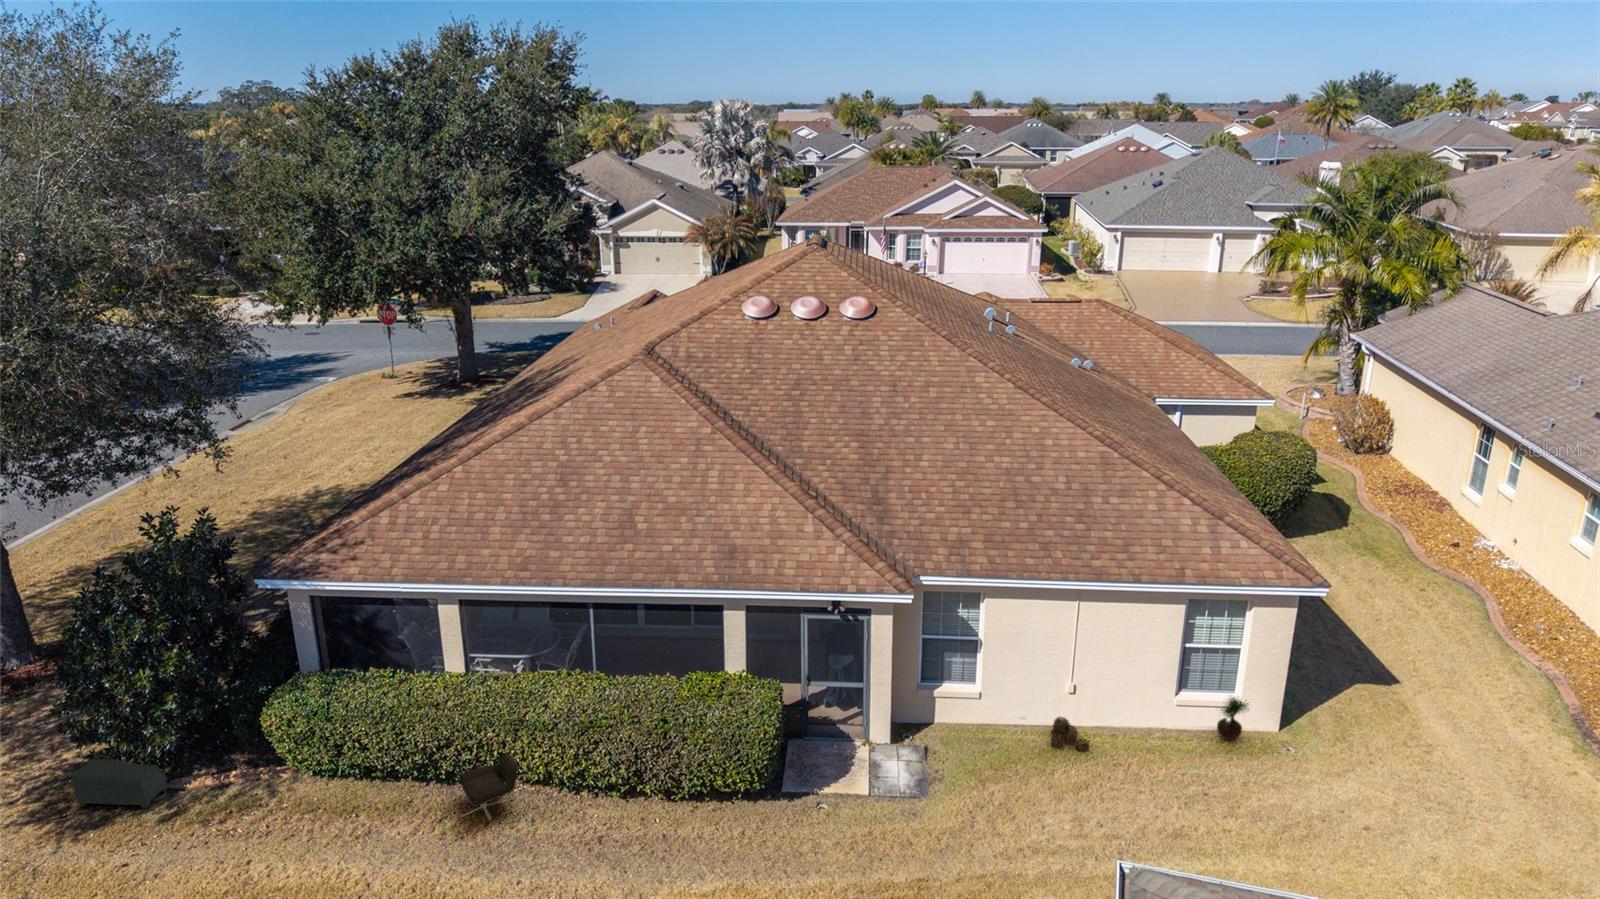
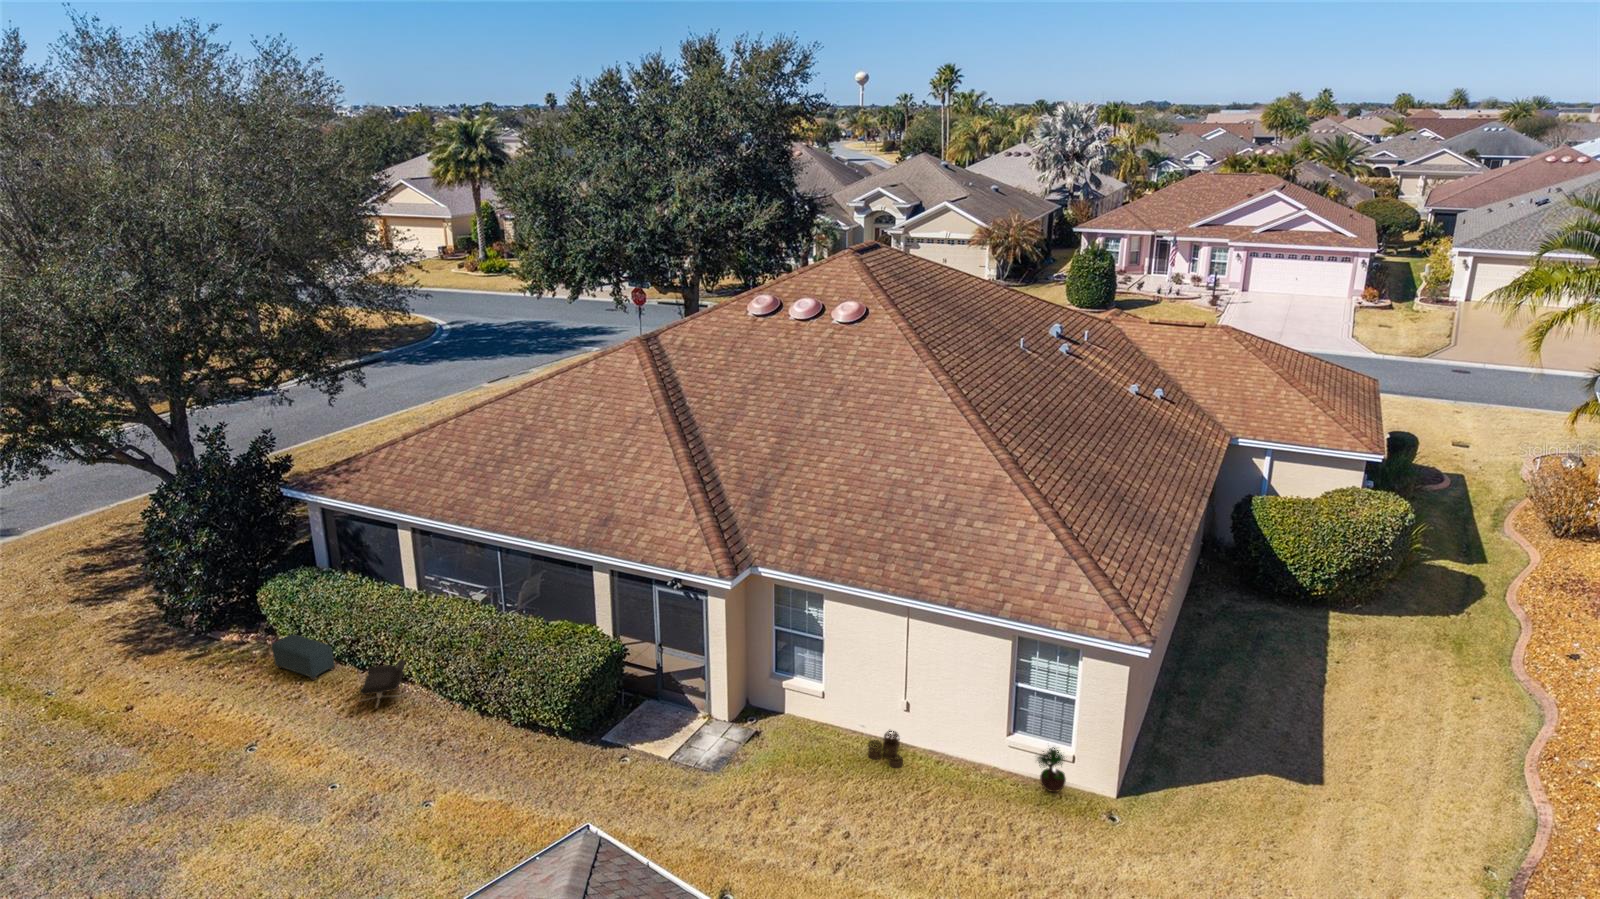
bench: present [71,759,167,809] -> present [271,634,335,680]

